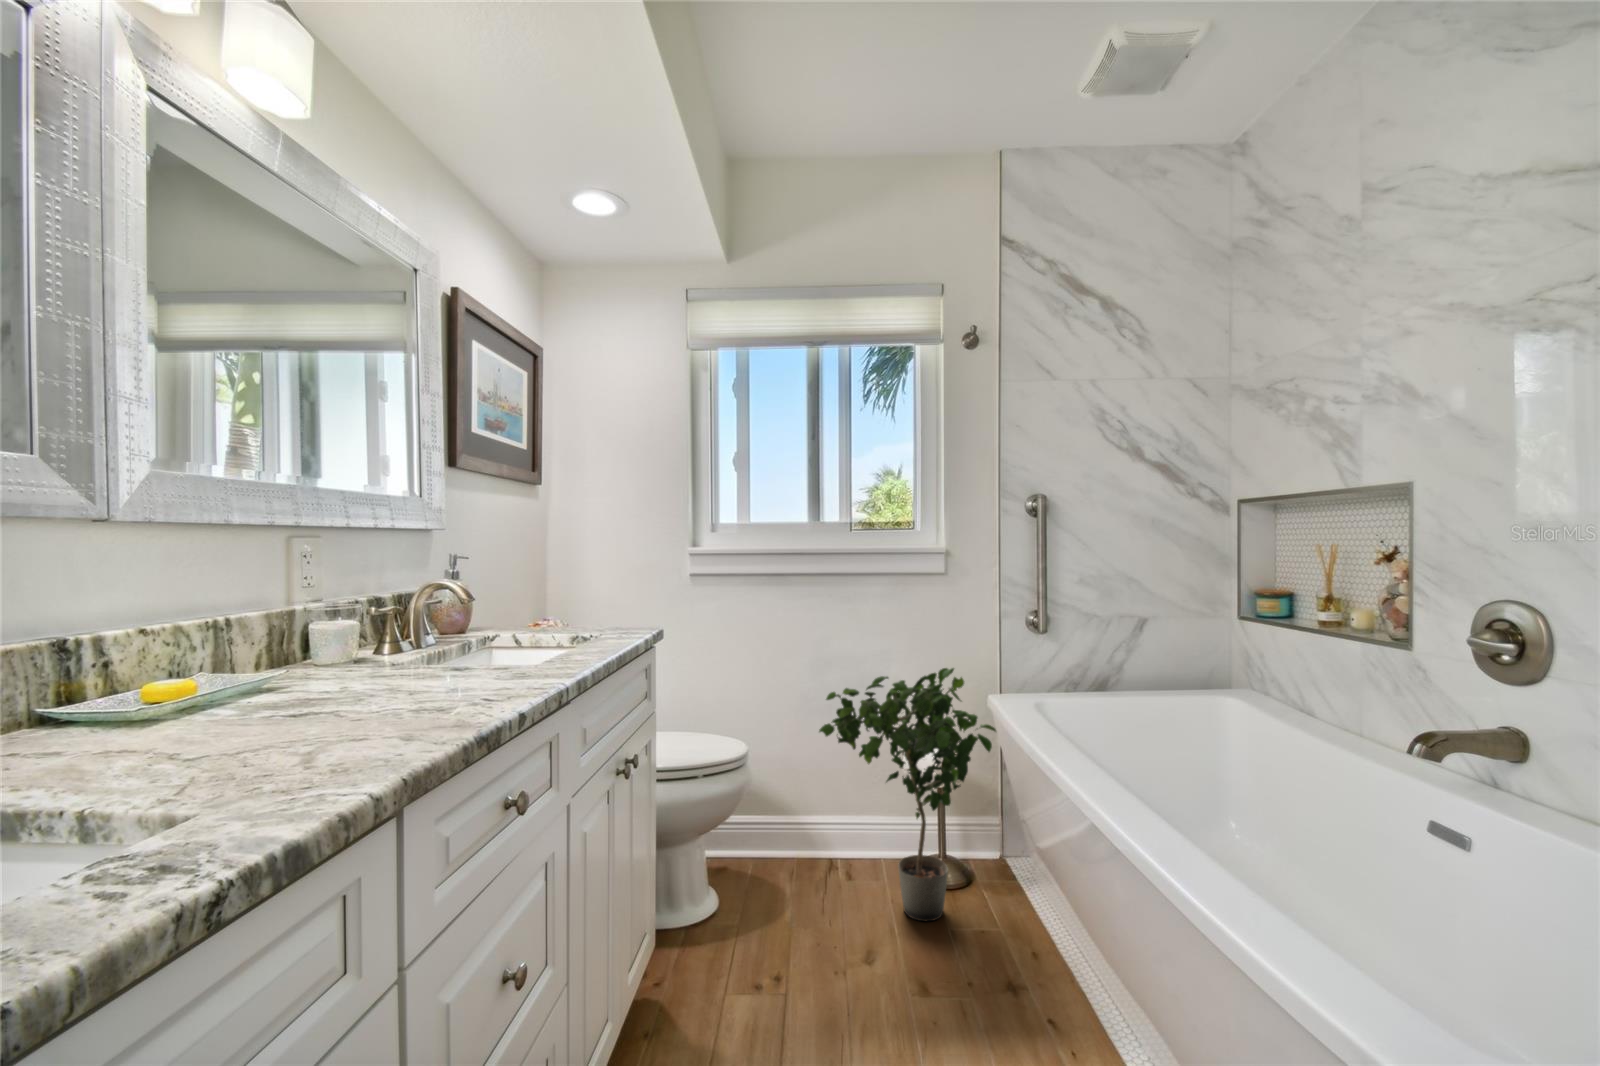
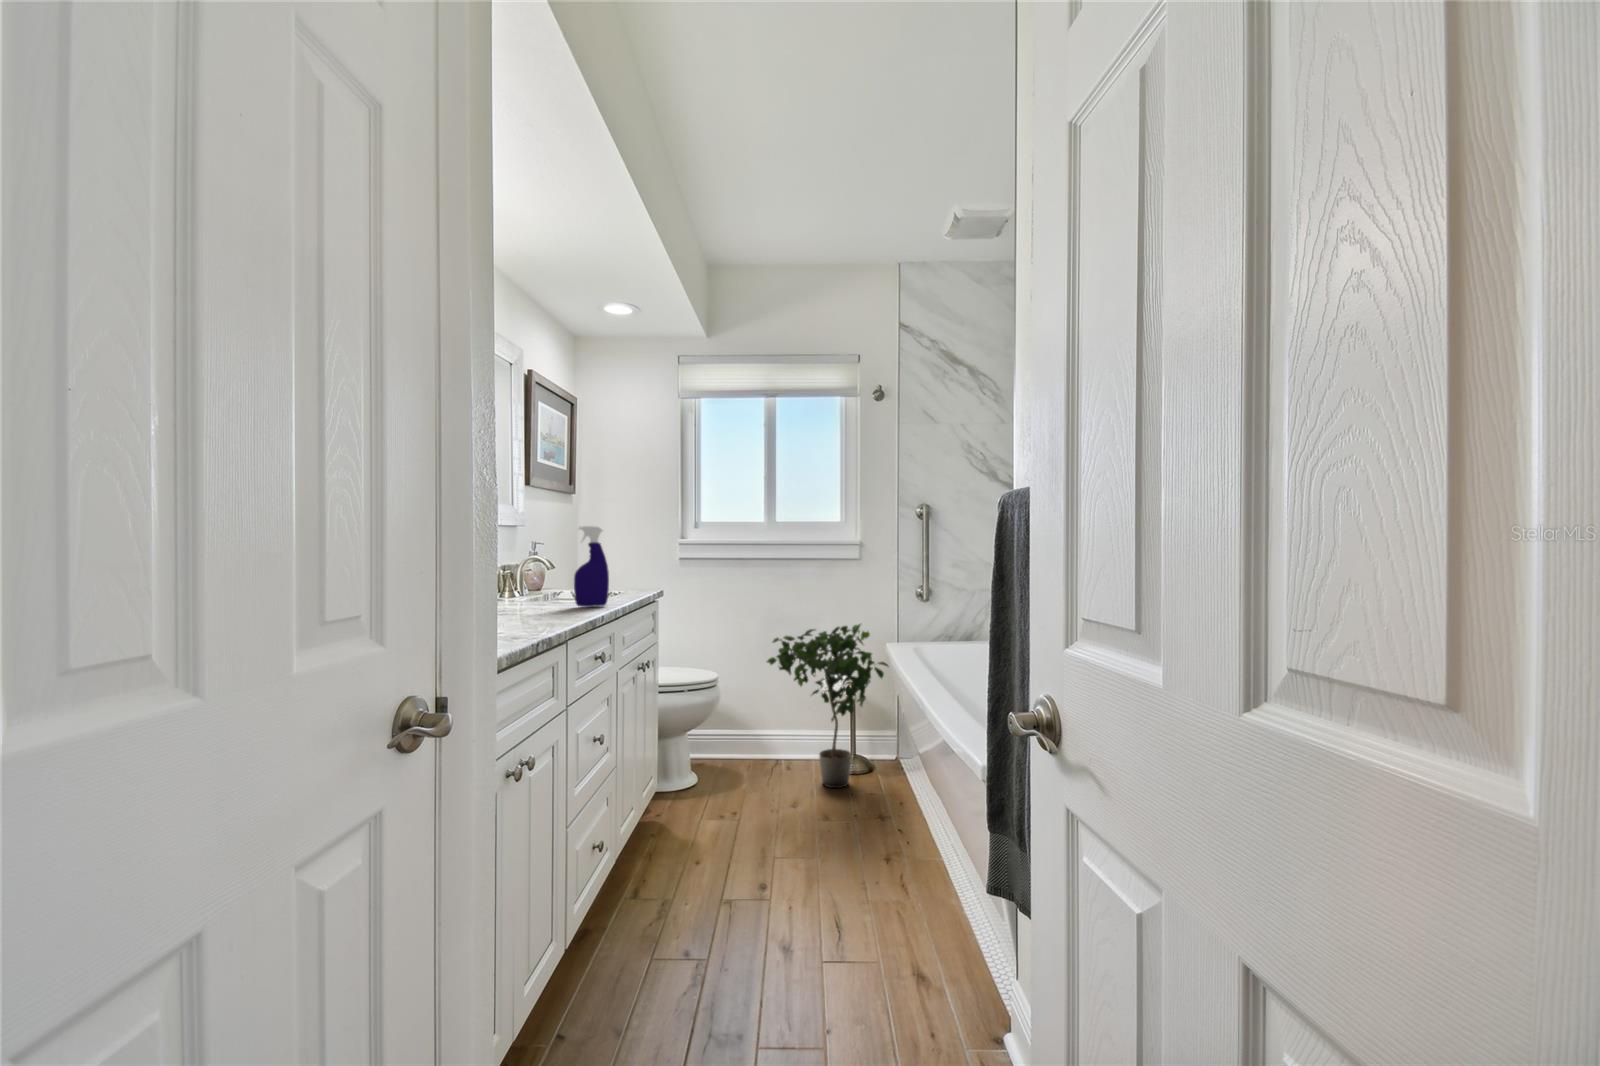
spray bottle: none [471,528,544,685] -> present [574,526,609,607]

